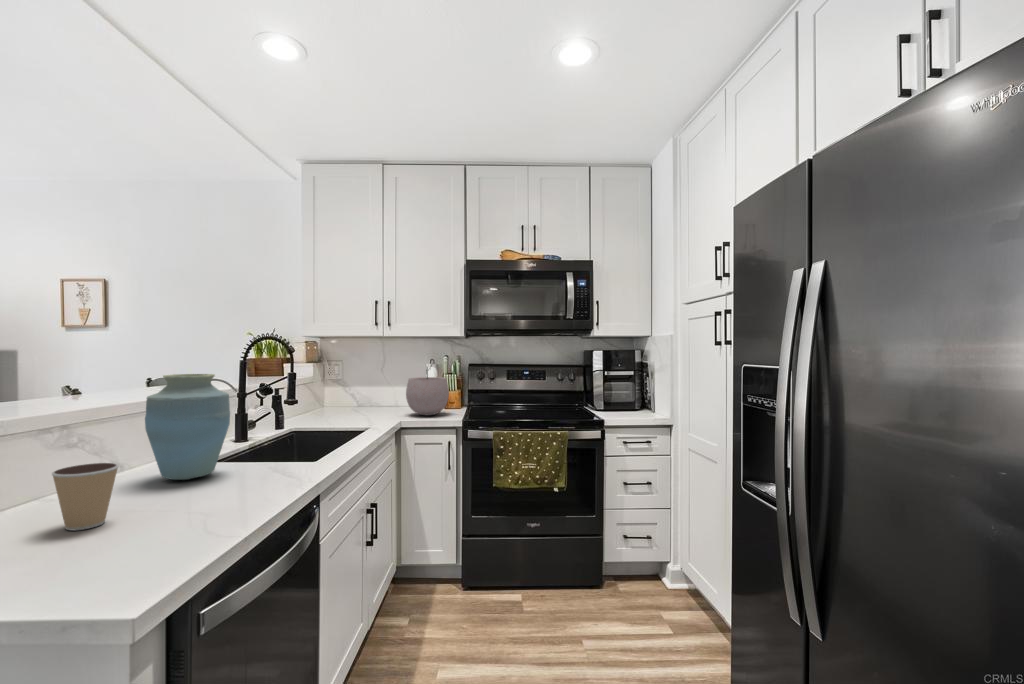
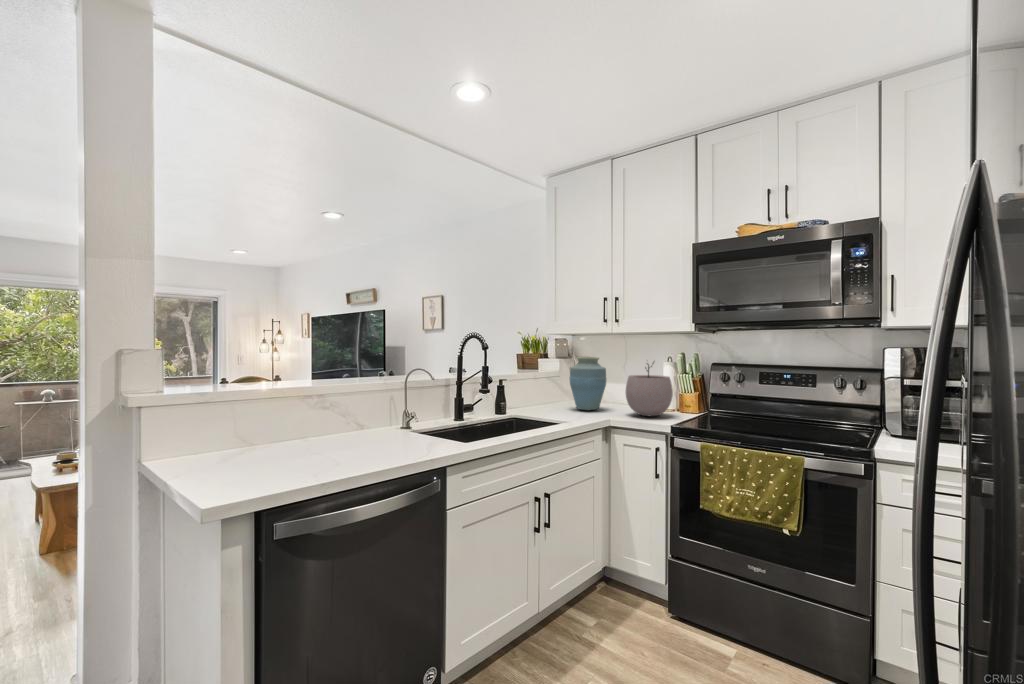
vase: present [145,374,230,480] -> present [570,357,606,410]
coffee cup: present [52,463,118,531] -> none [253,422,291,464]

